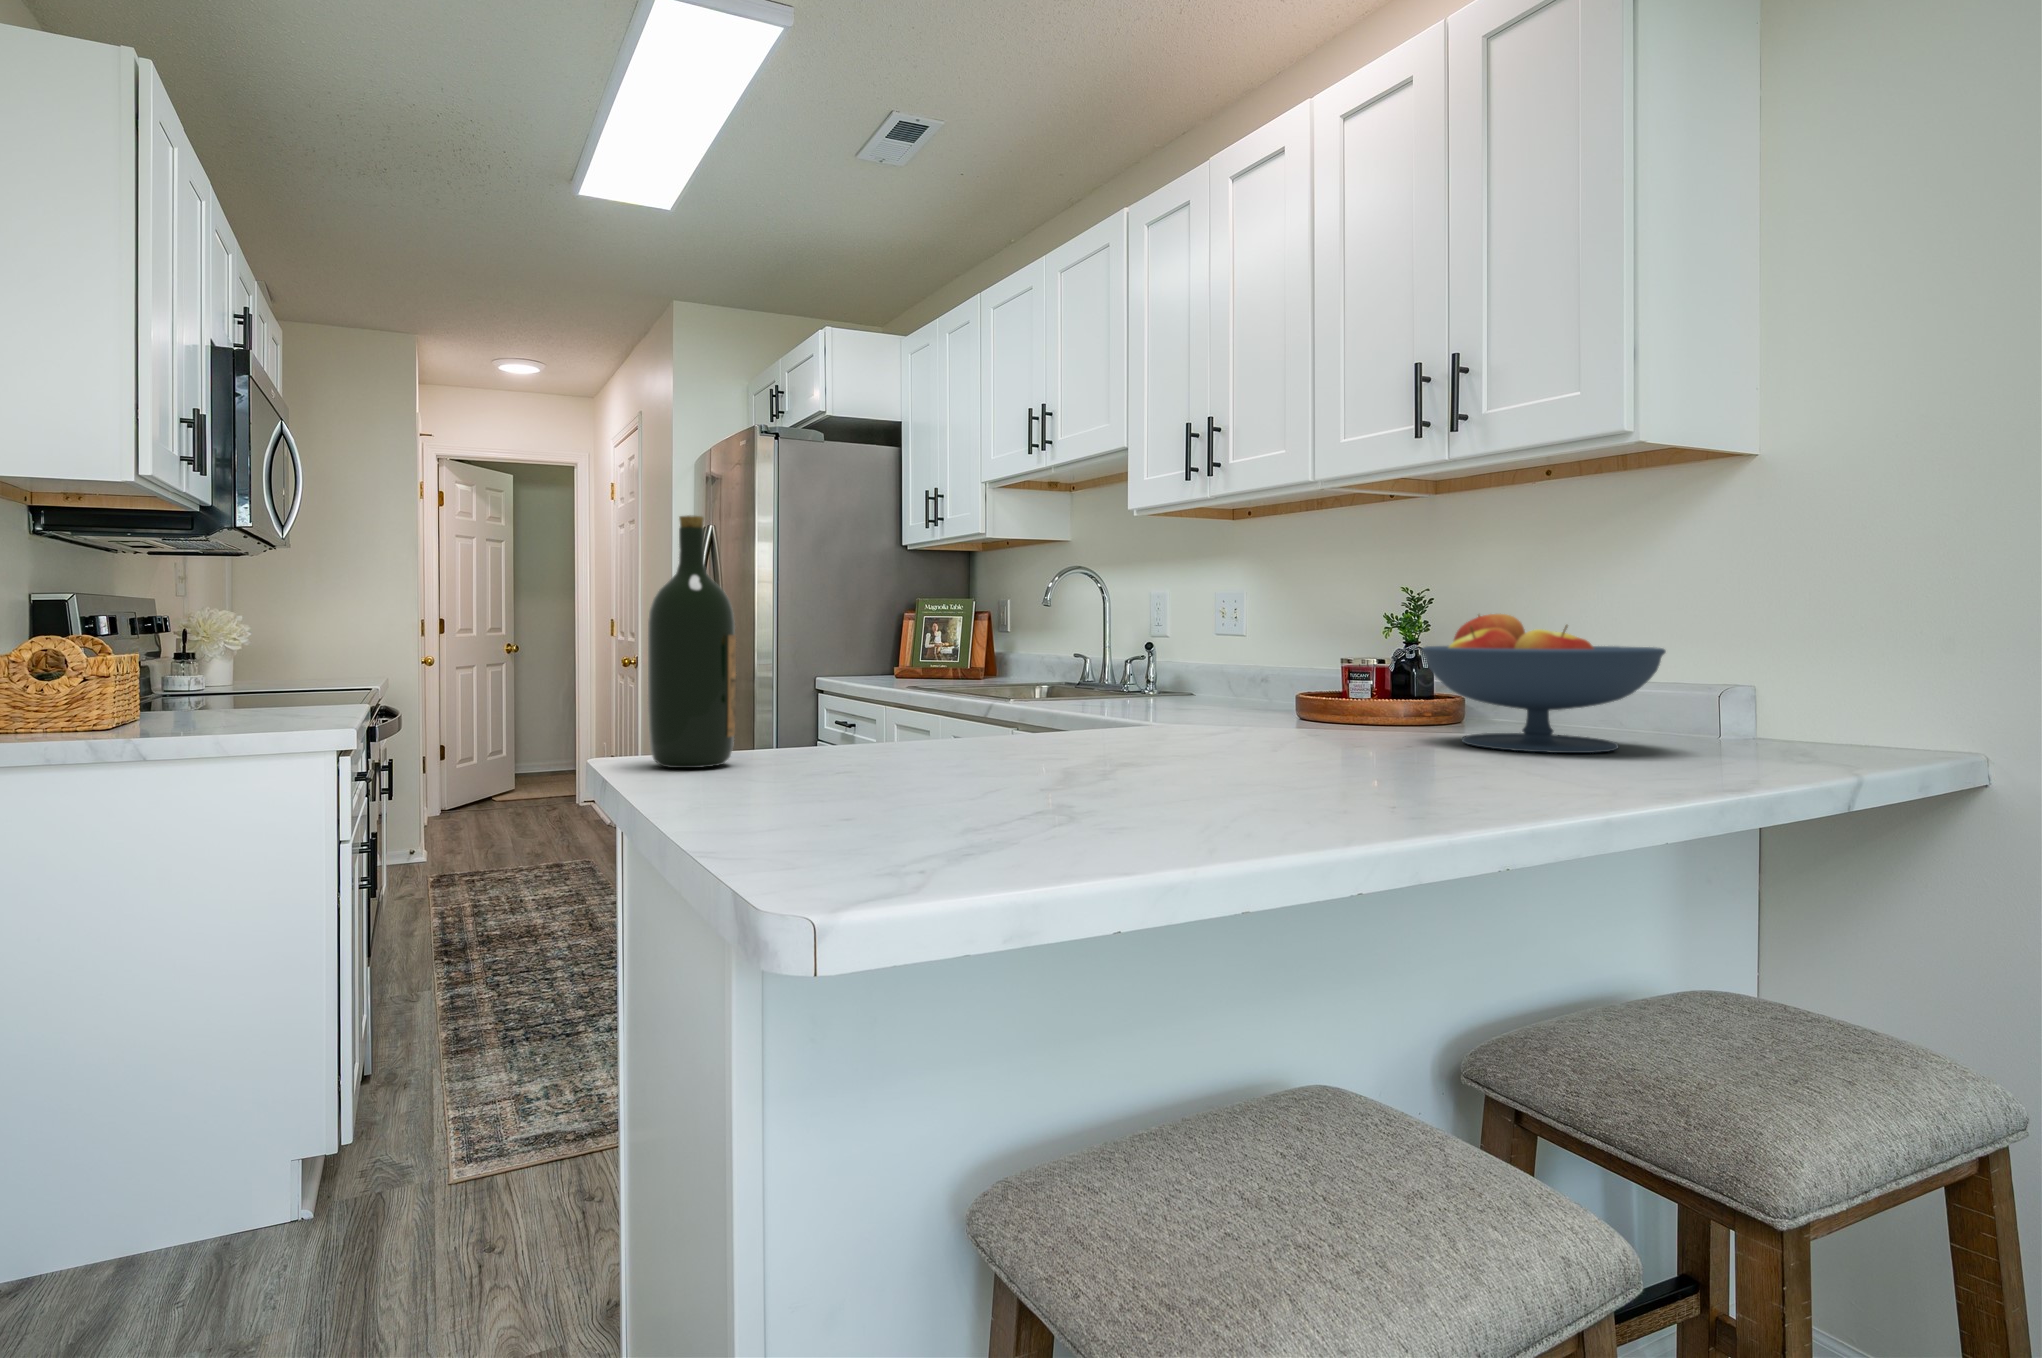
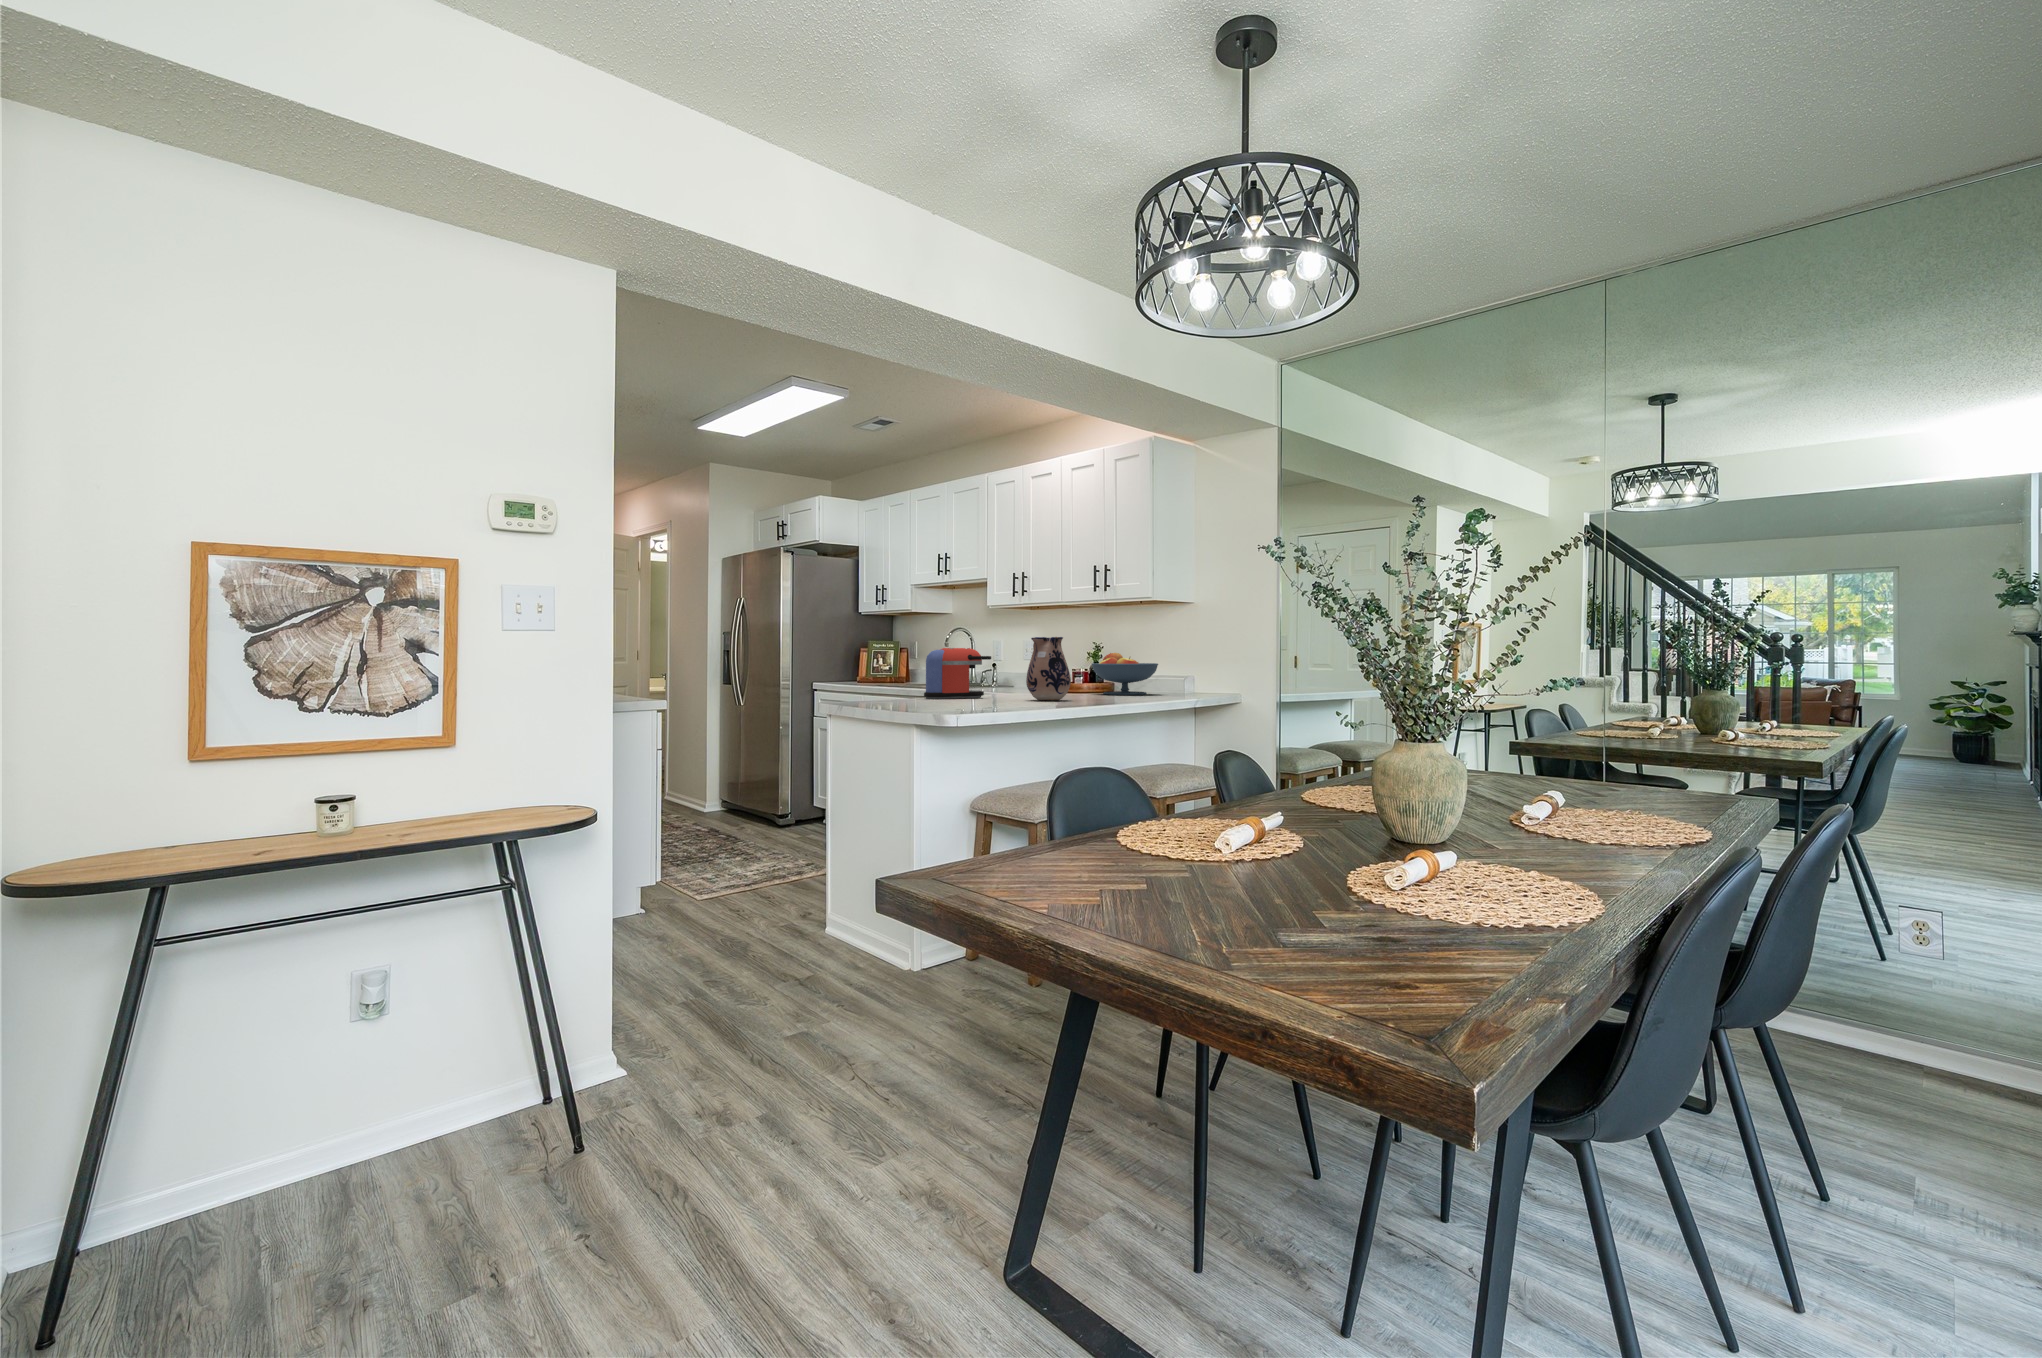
wine bottle: present [648,515,736,768] -> none [865,624,891,699]
ceramic pitcher: none [1198,536,1396,813] -> present [1026,637,1071,700]
coffee maker: none [843,595,1082,775] -> present [924,648,991,699]

